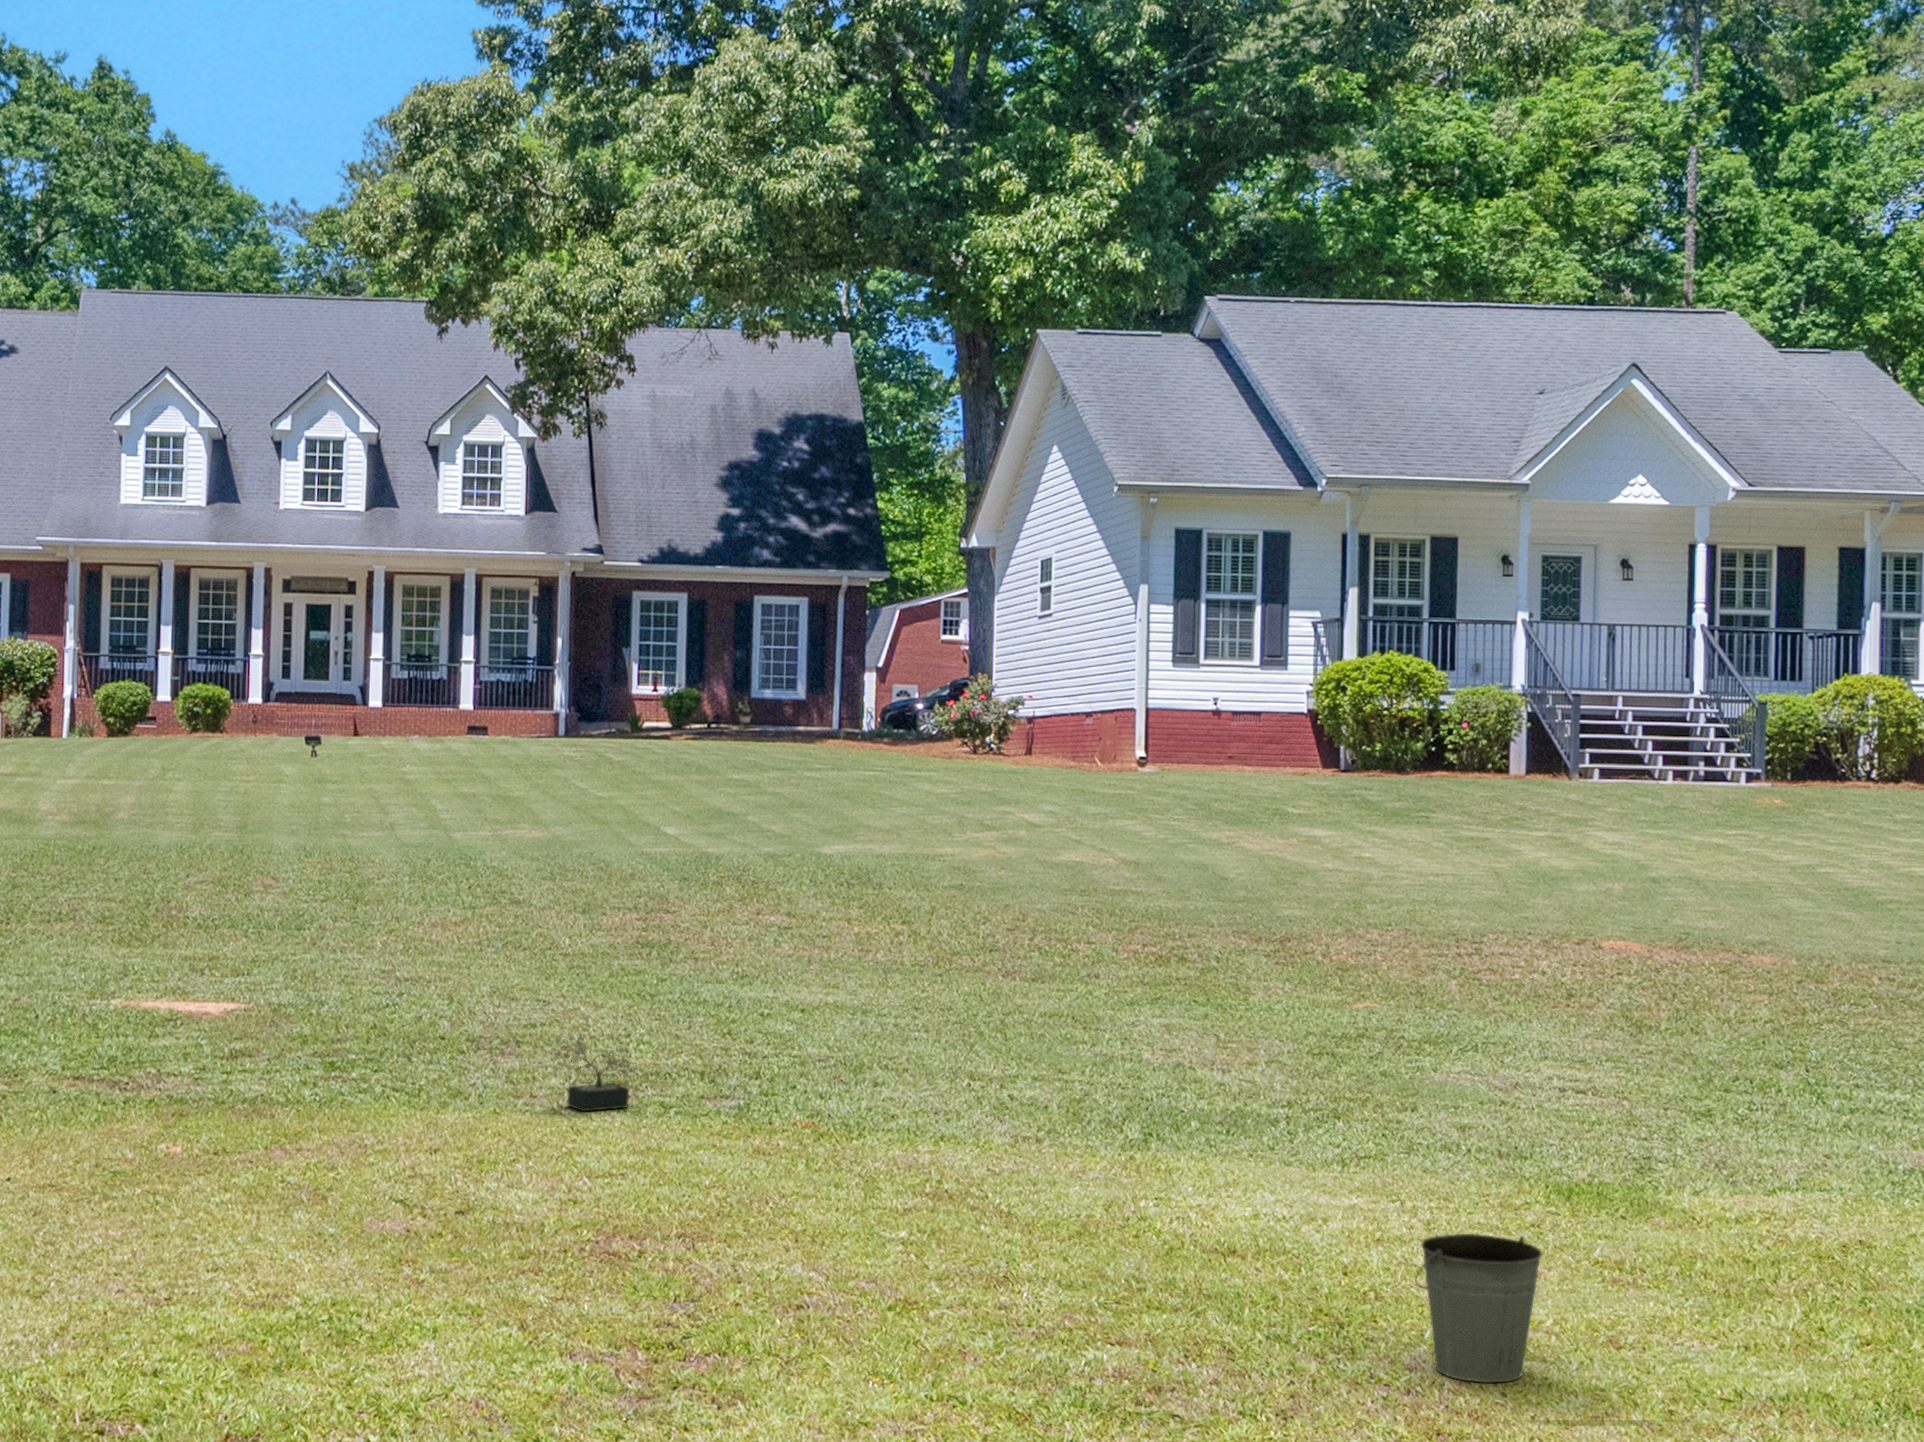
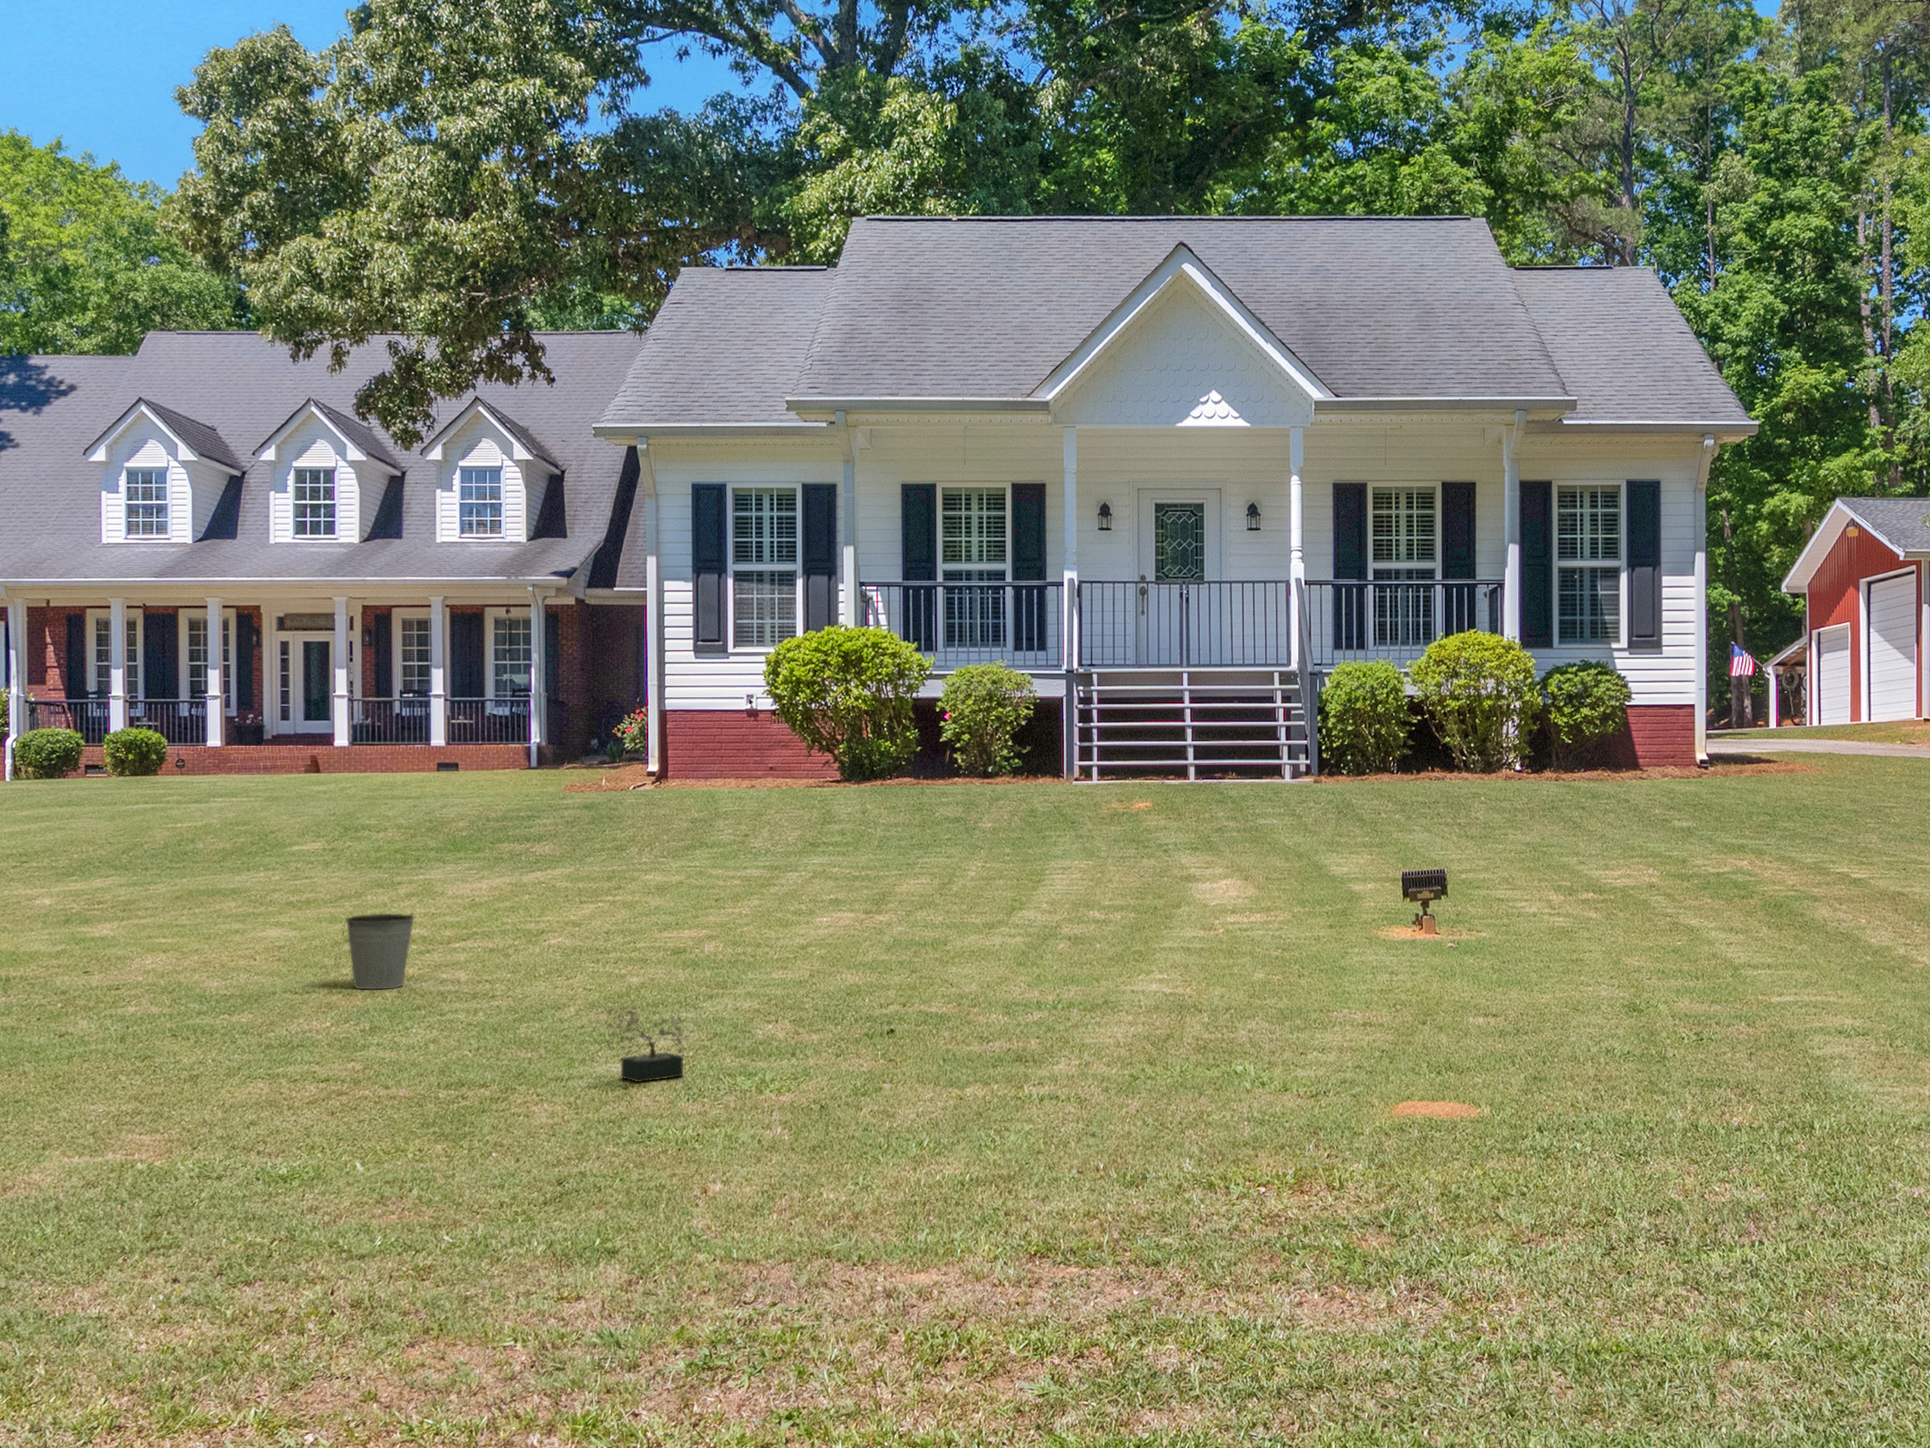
bucket: present [1415,1234,1542,1383] -> present [343,914,414,989]

